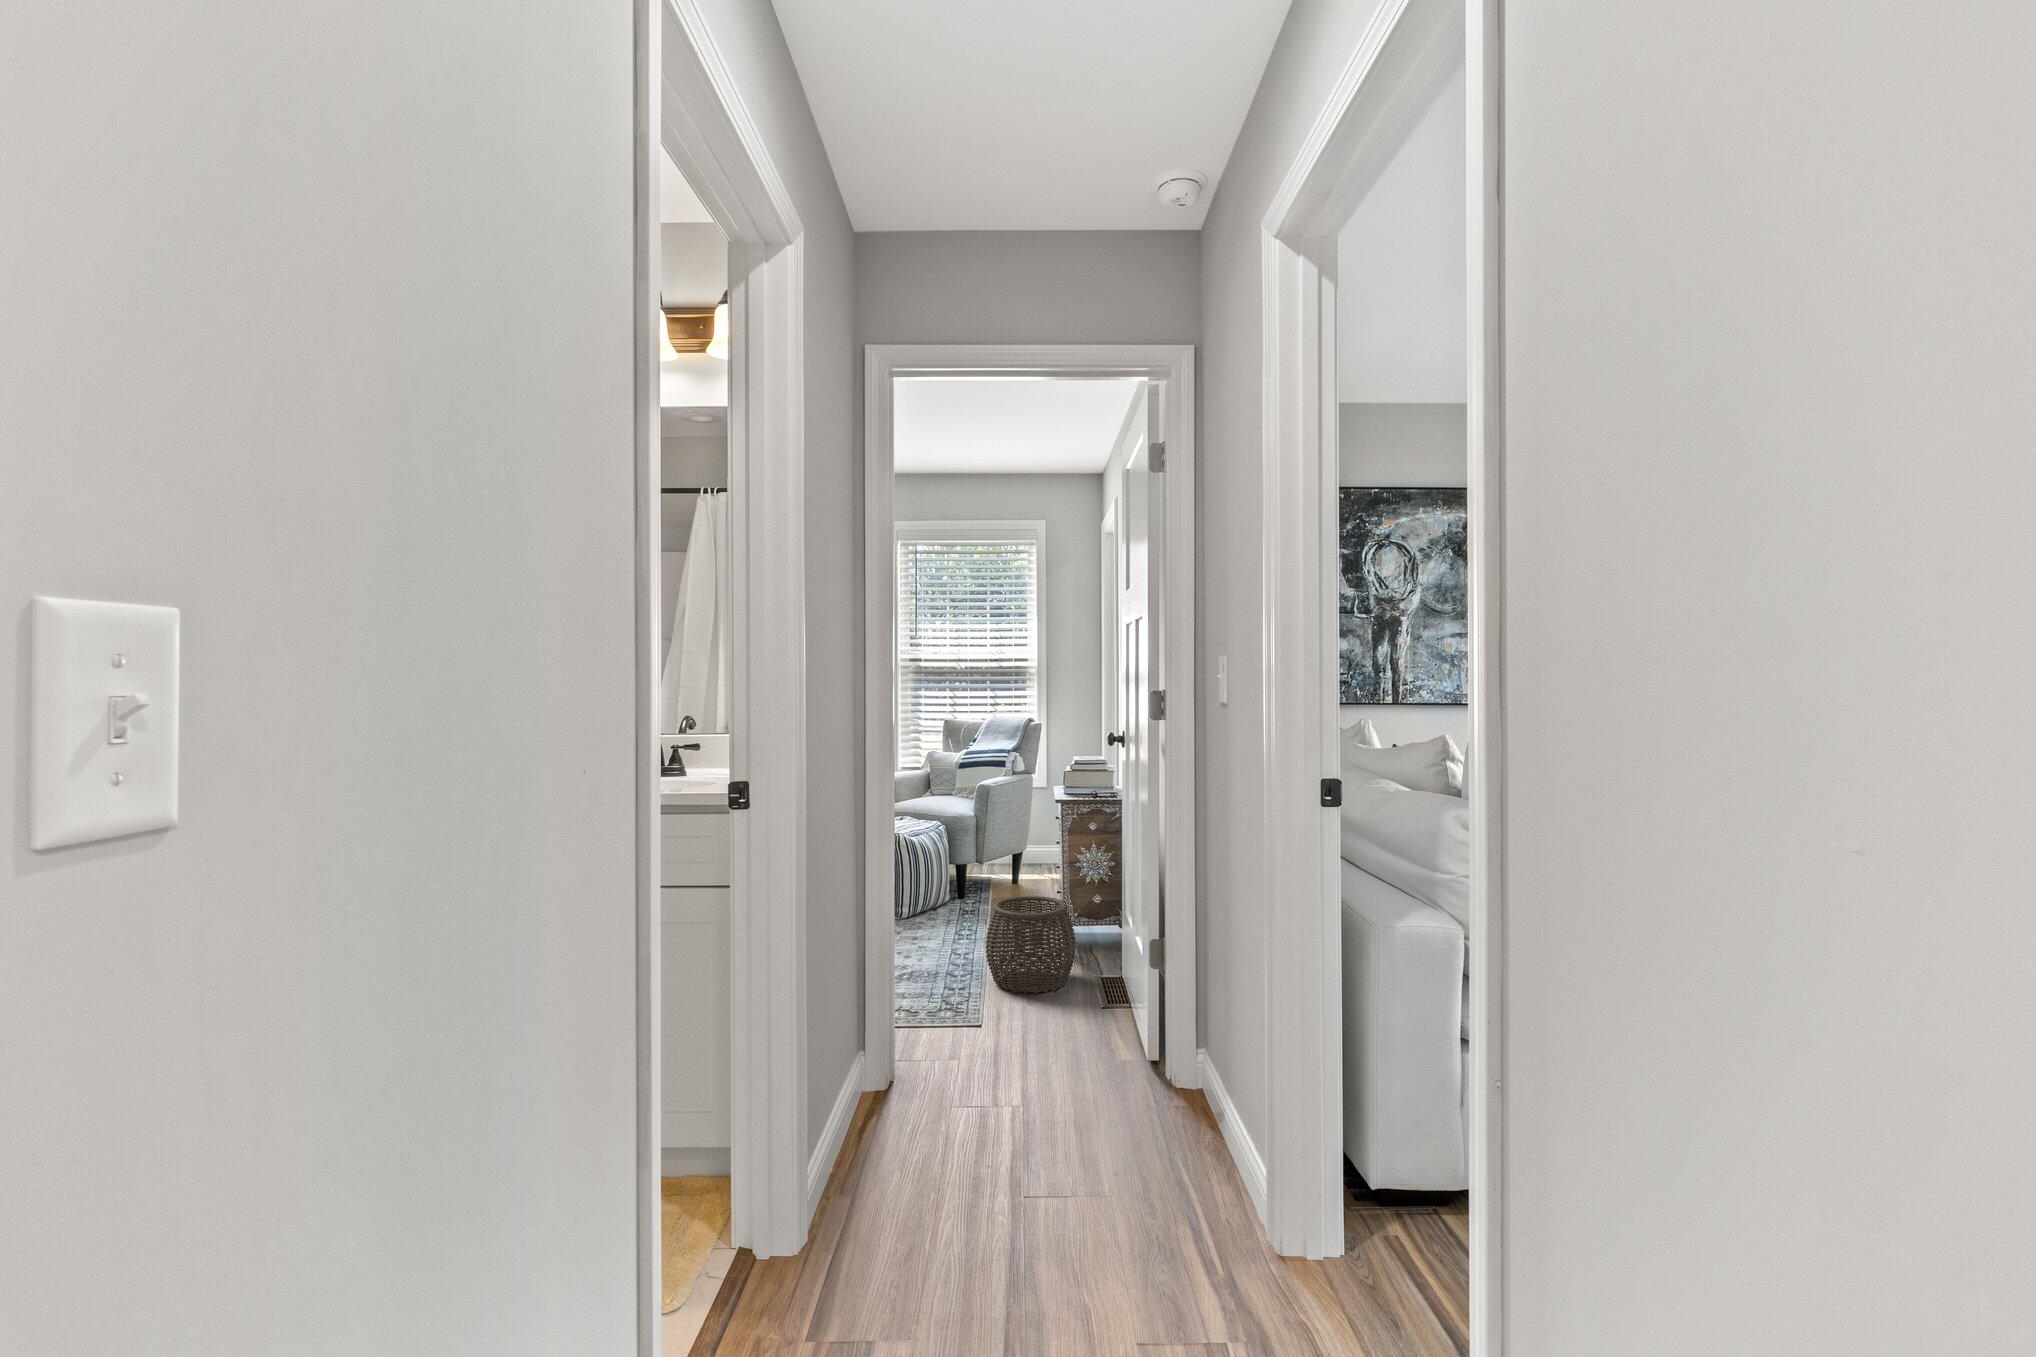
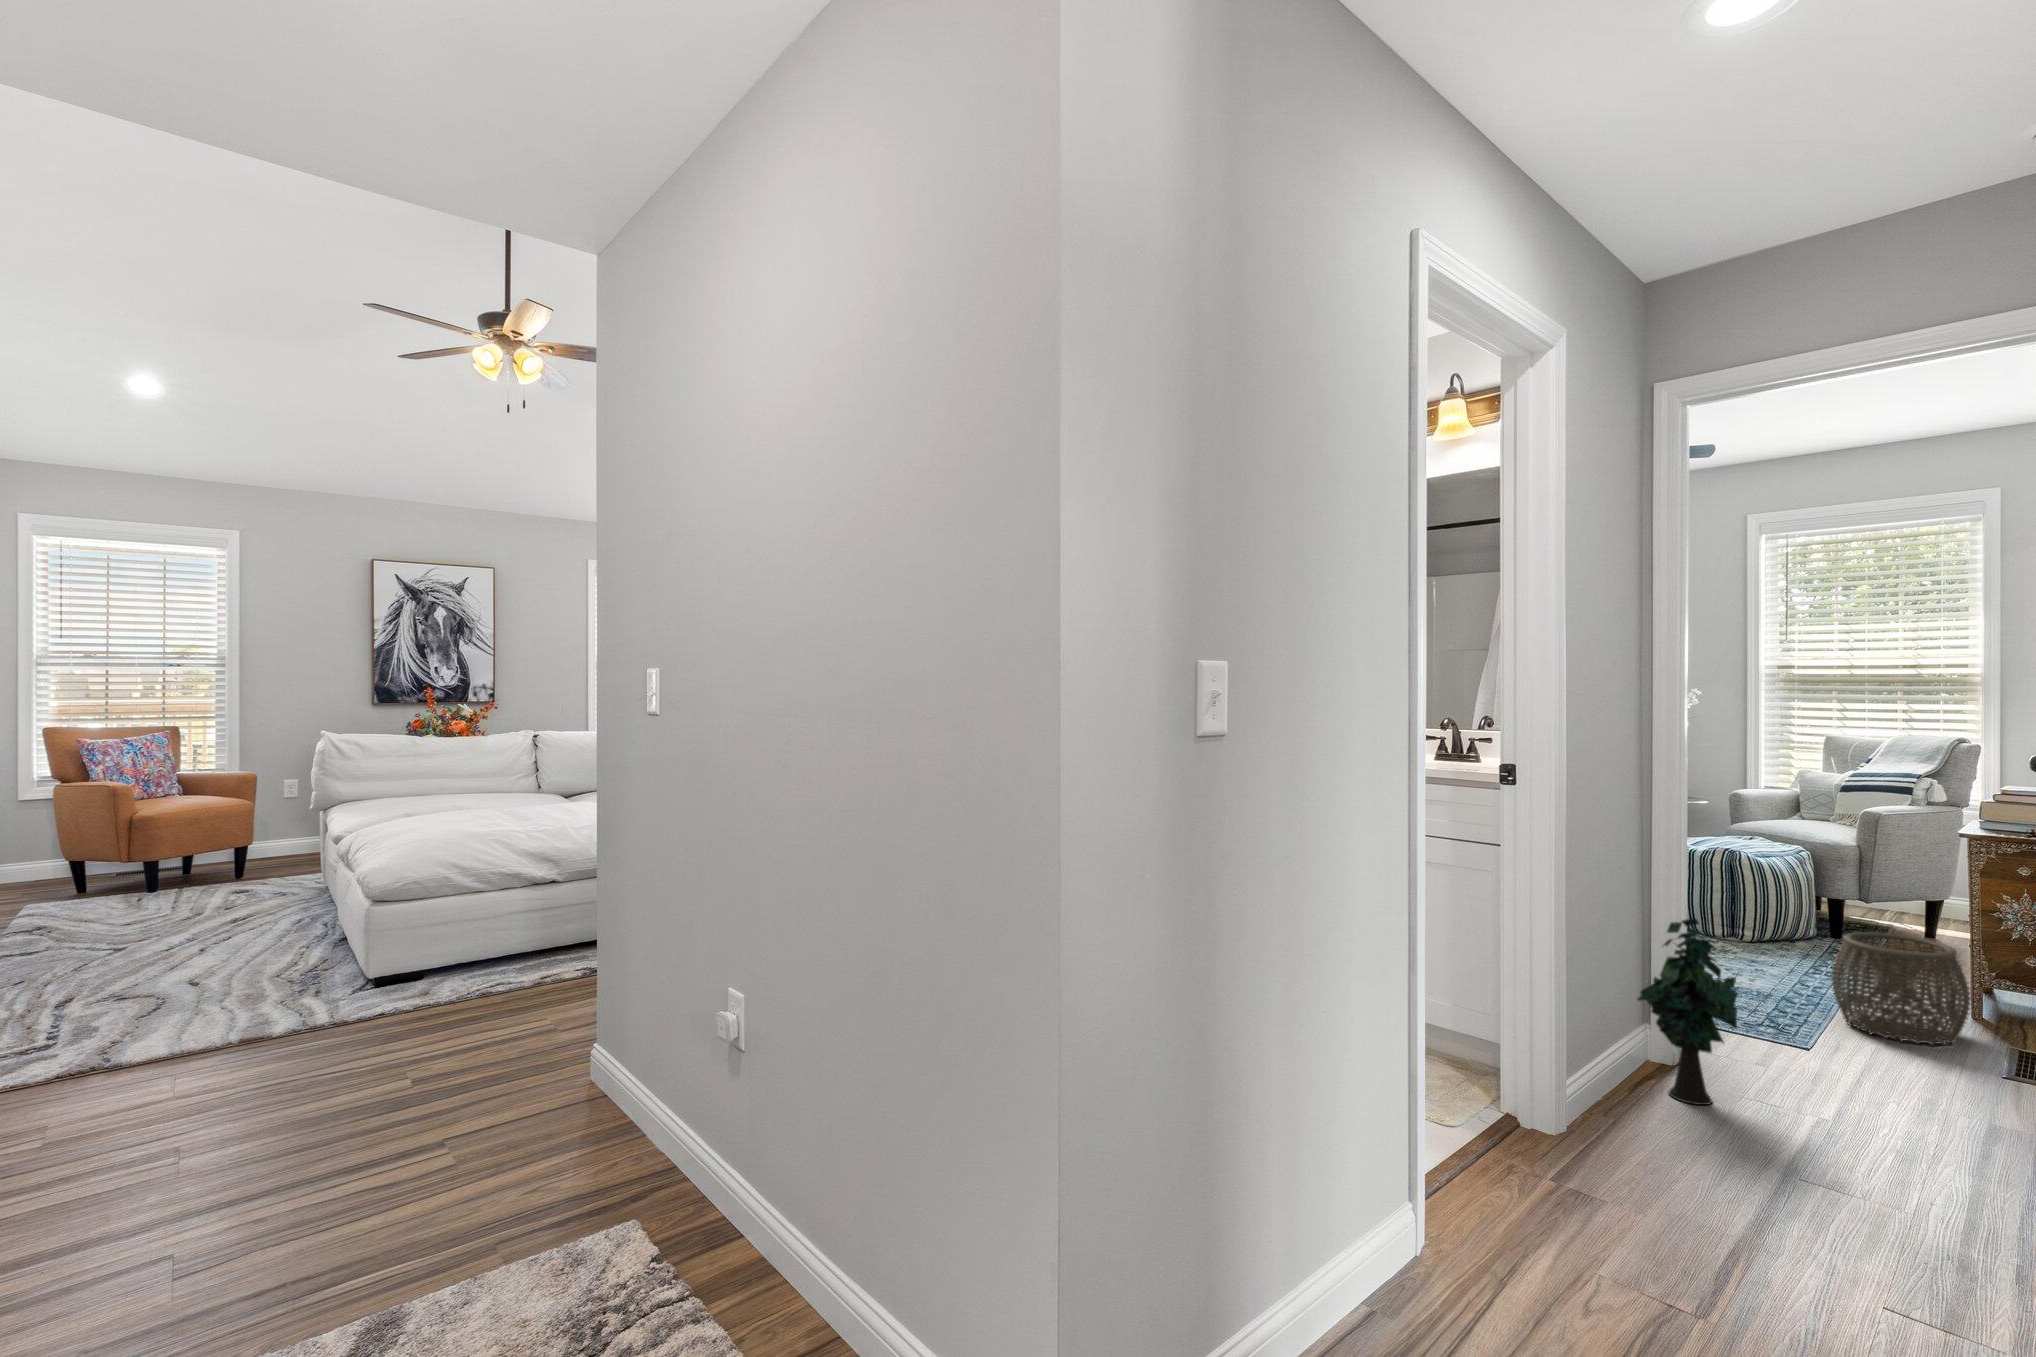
decorative plant: none [860,930,953,1138] -> present [1637,918,1738,1105]

